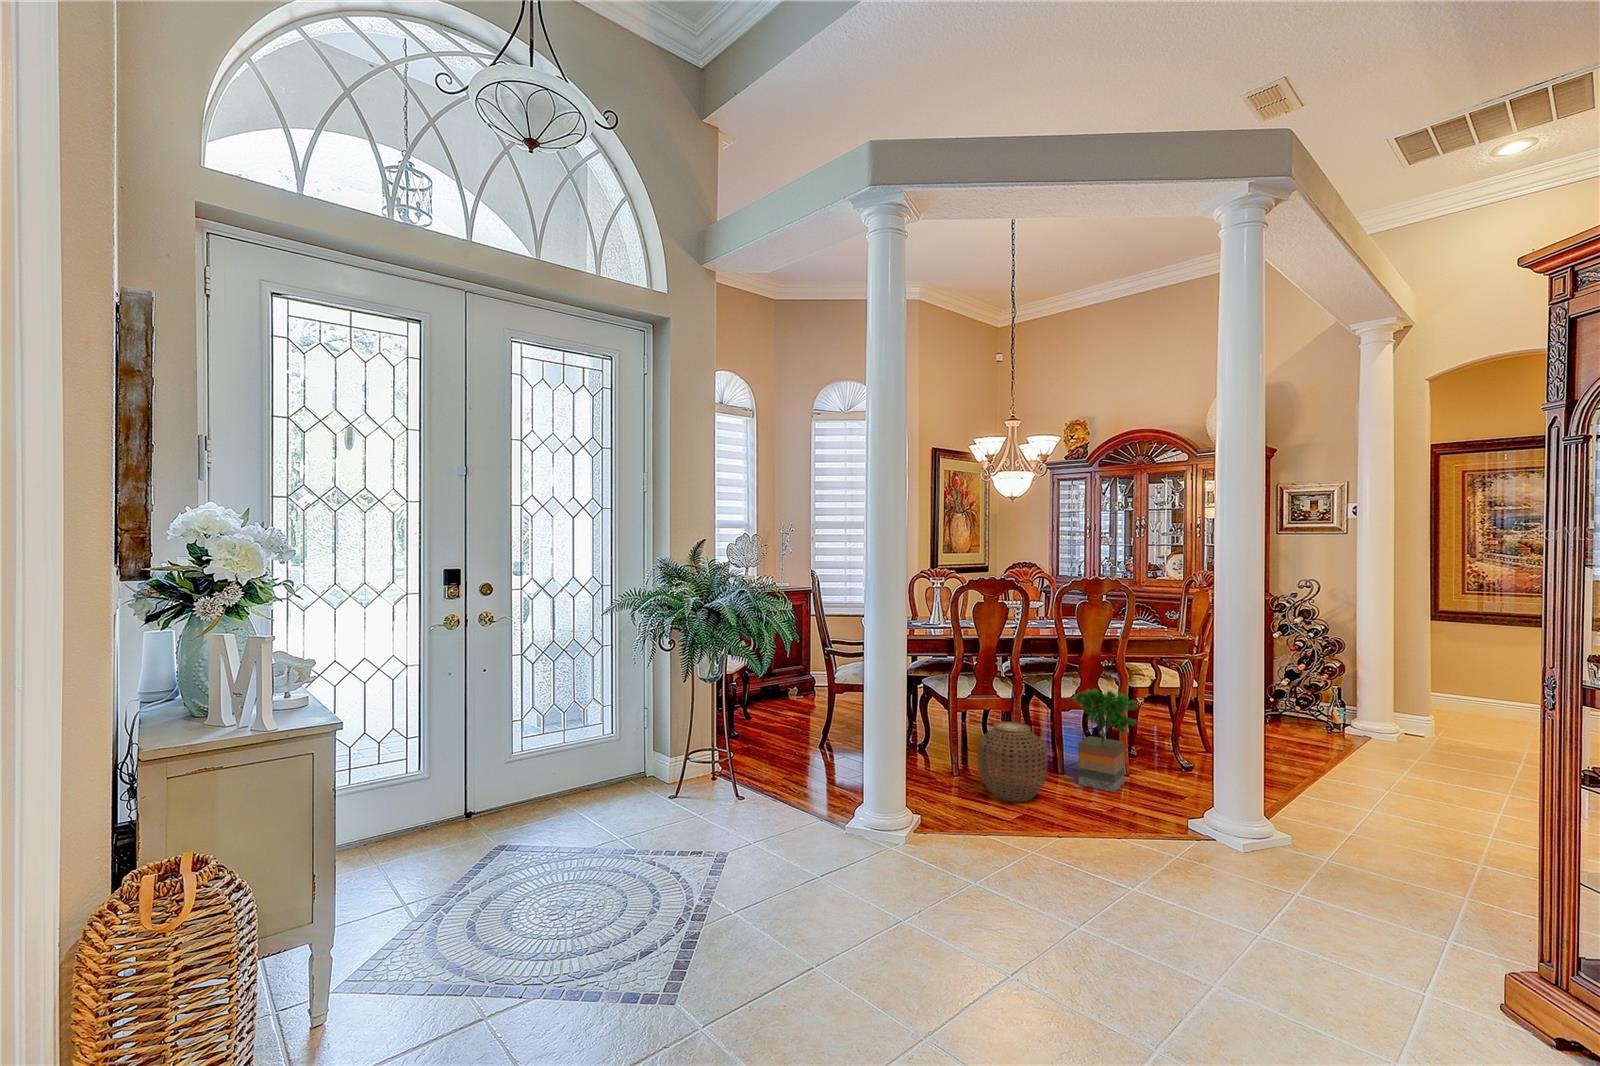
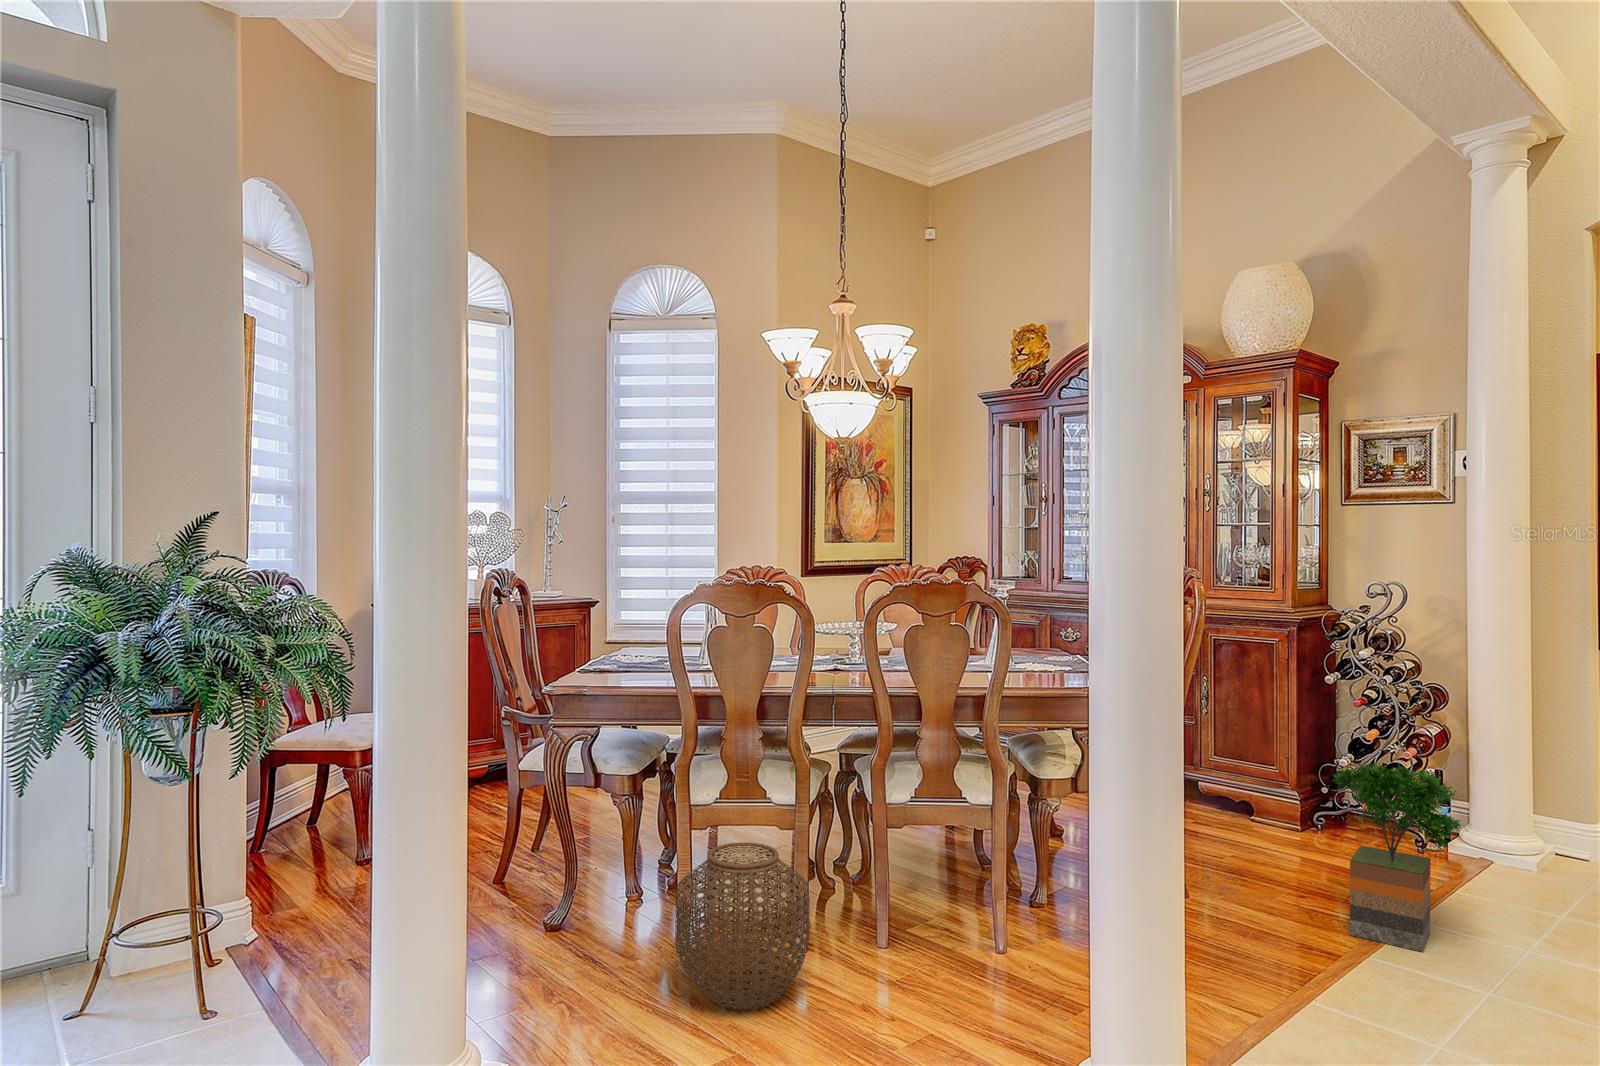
potted tree: present [1075,689,1137,792] -> present [1334,762,1464,952]

